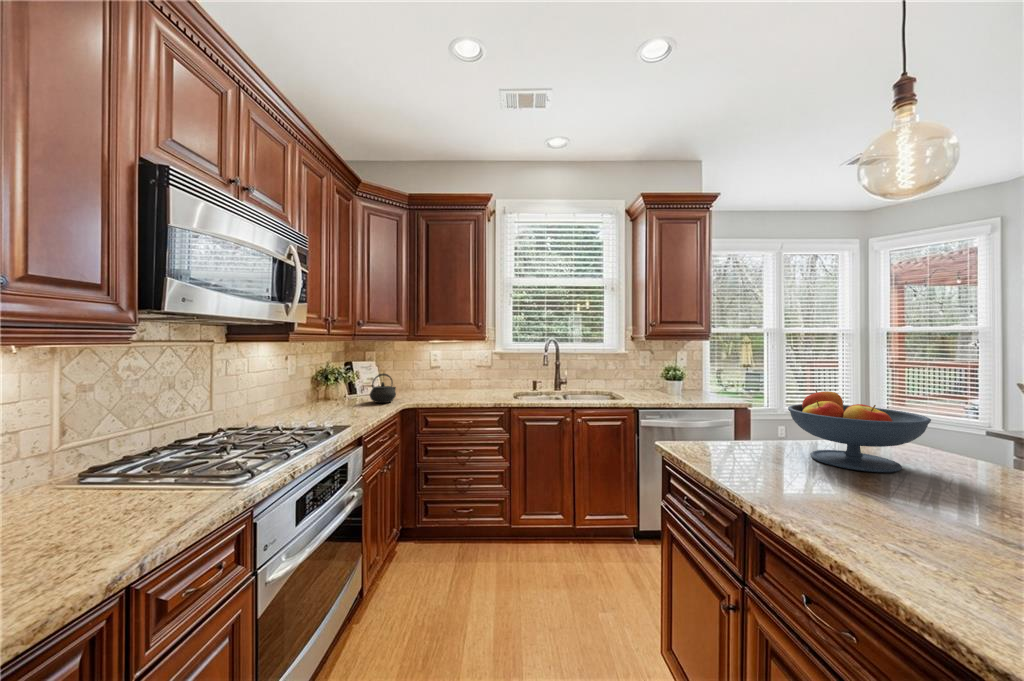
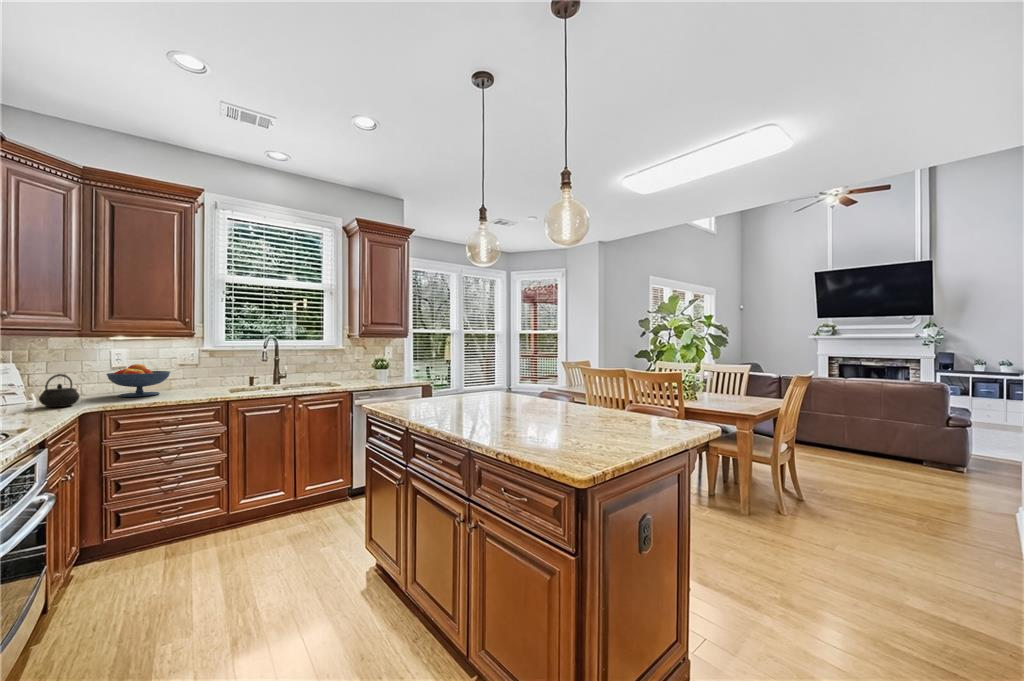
fruit bowl: present [788,390,931,472] -> present [106,364,170,397]

